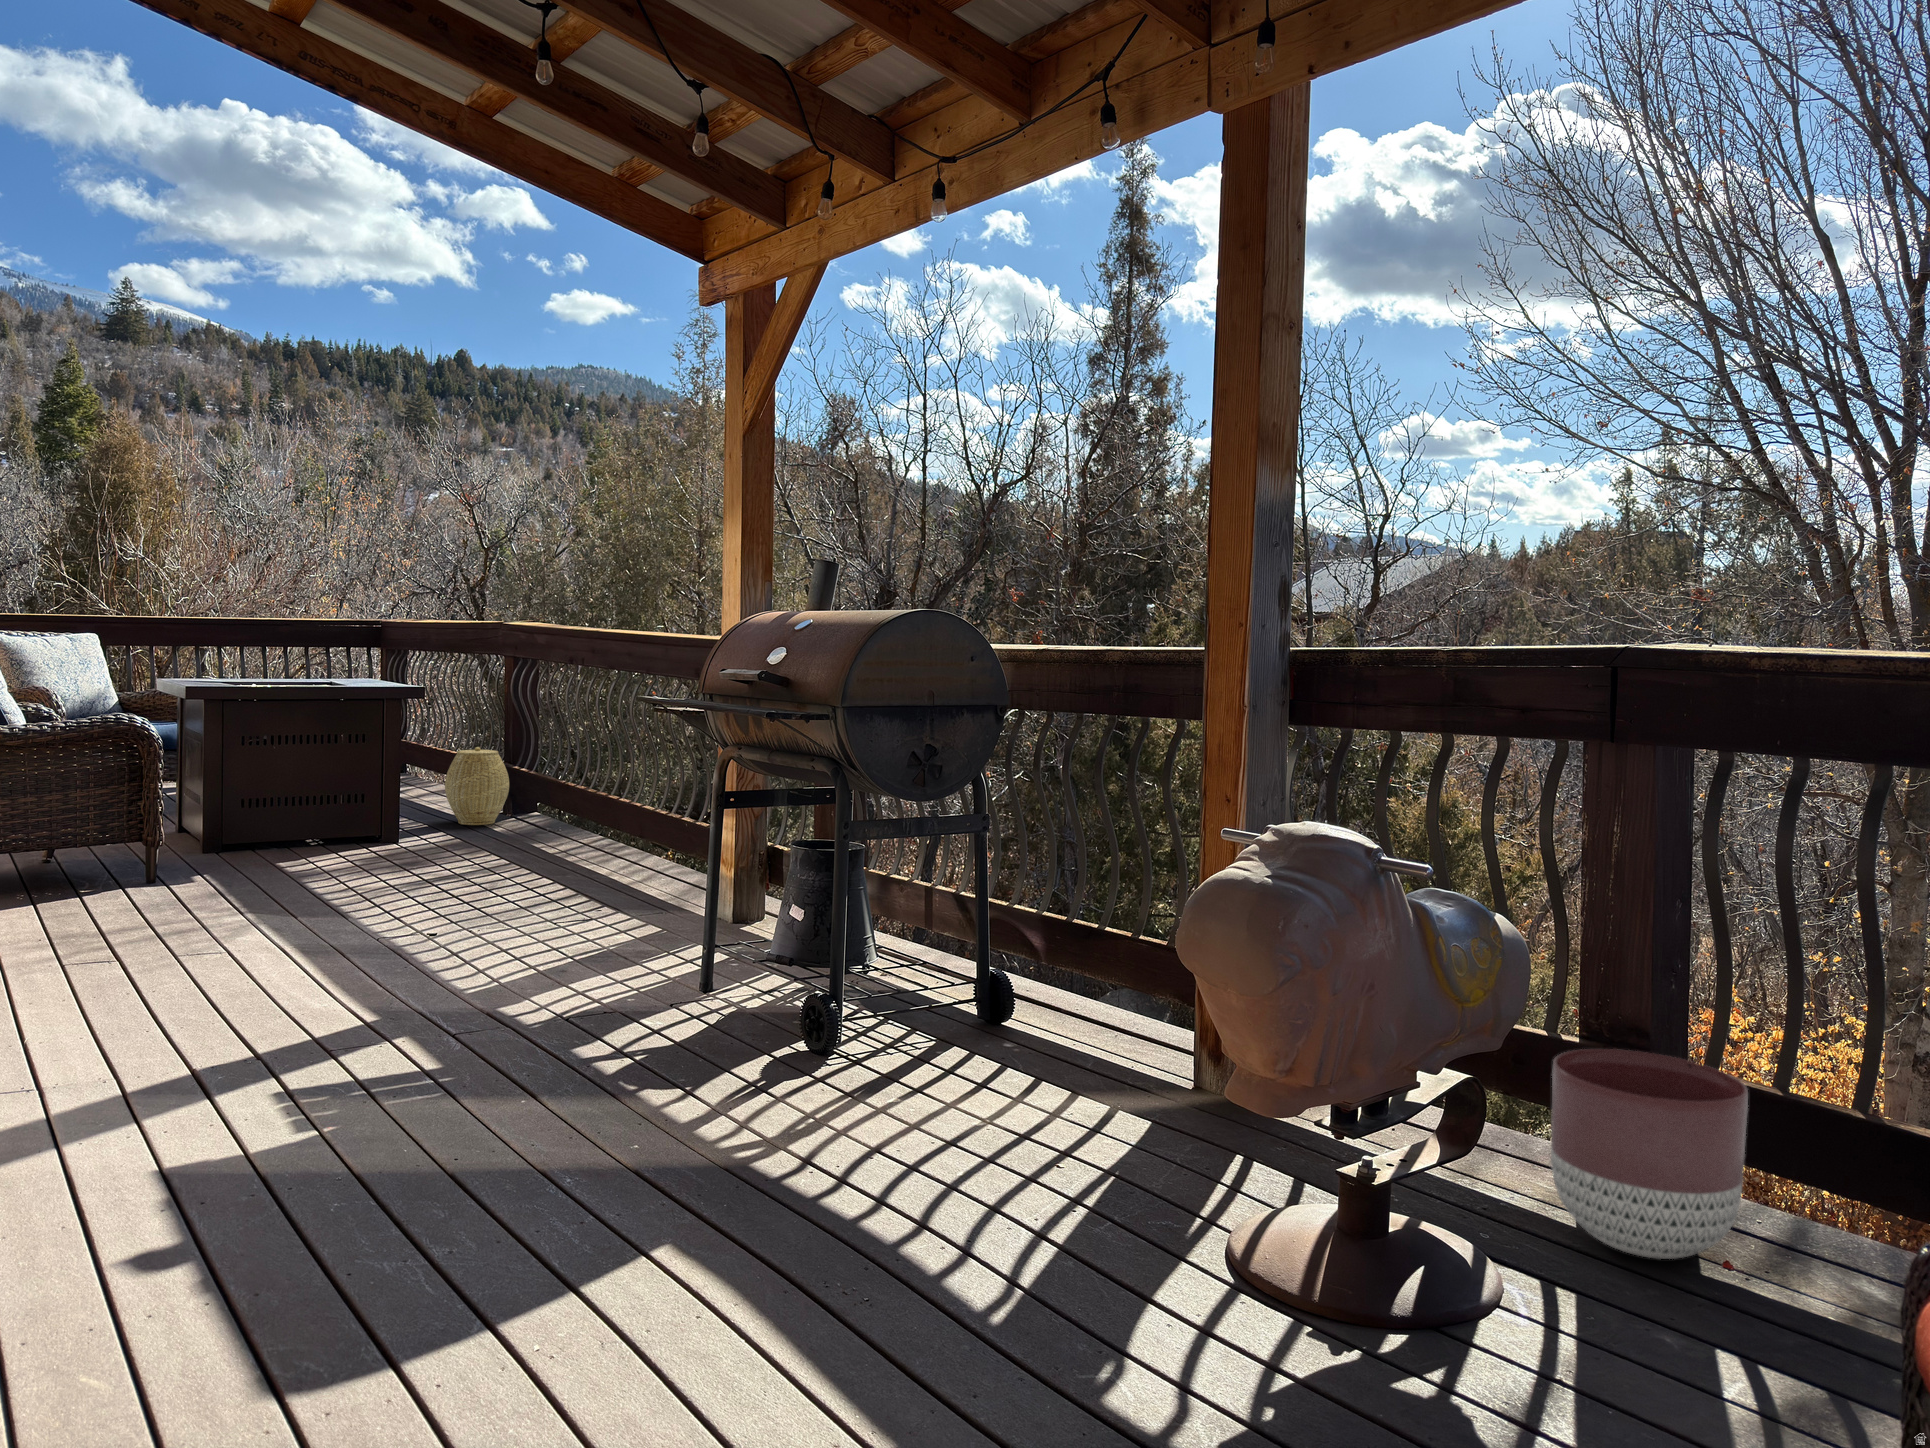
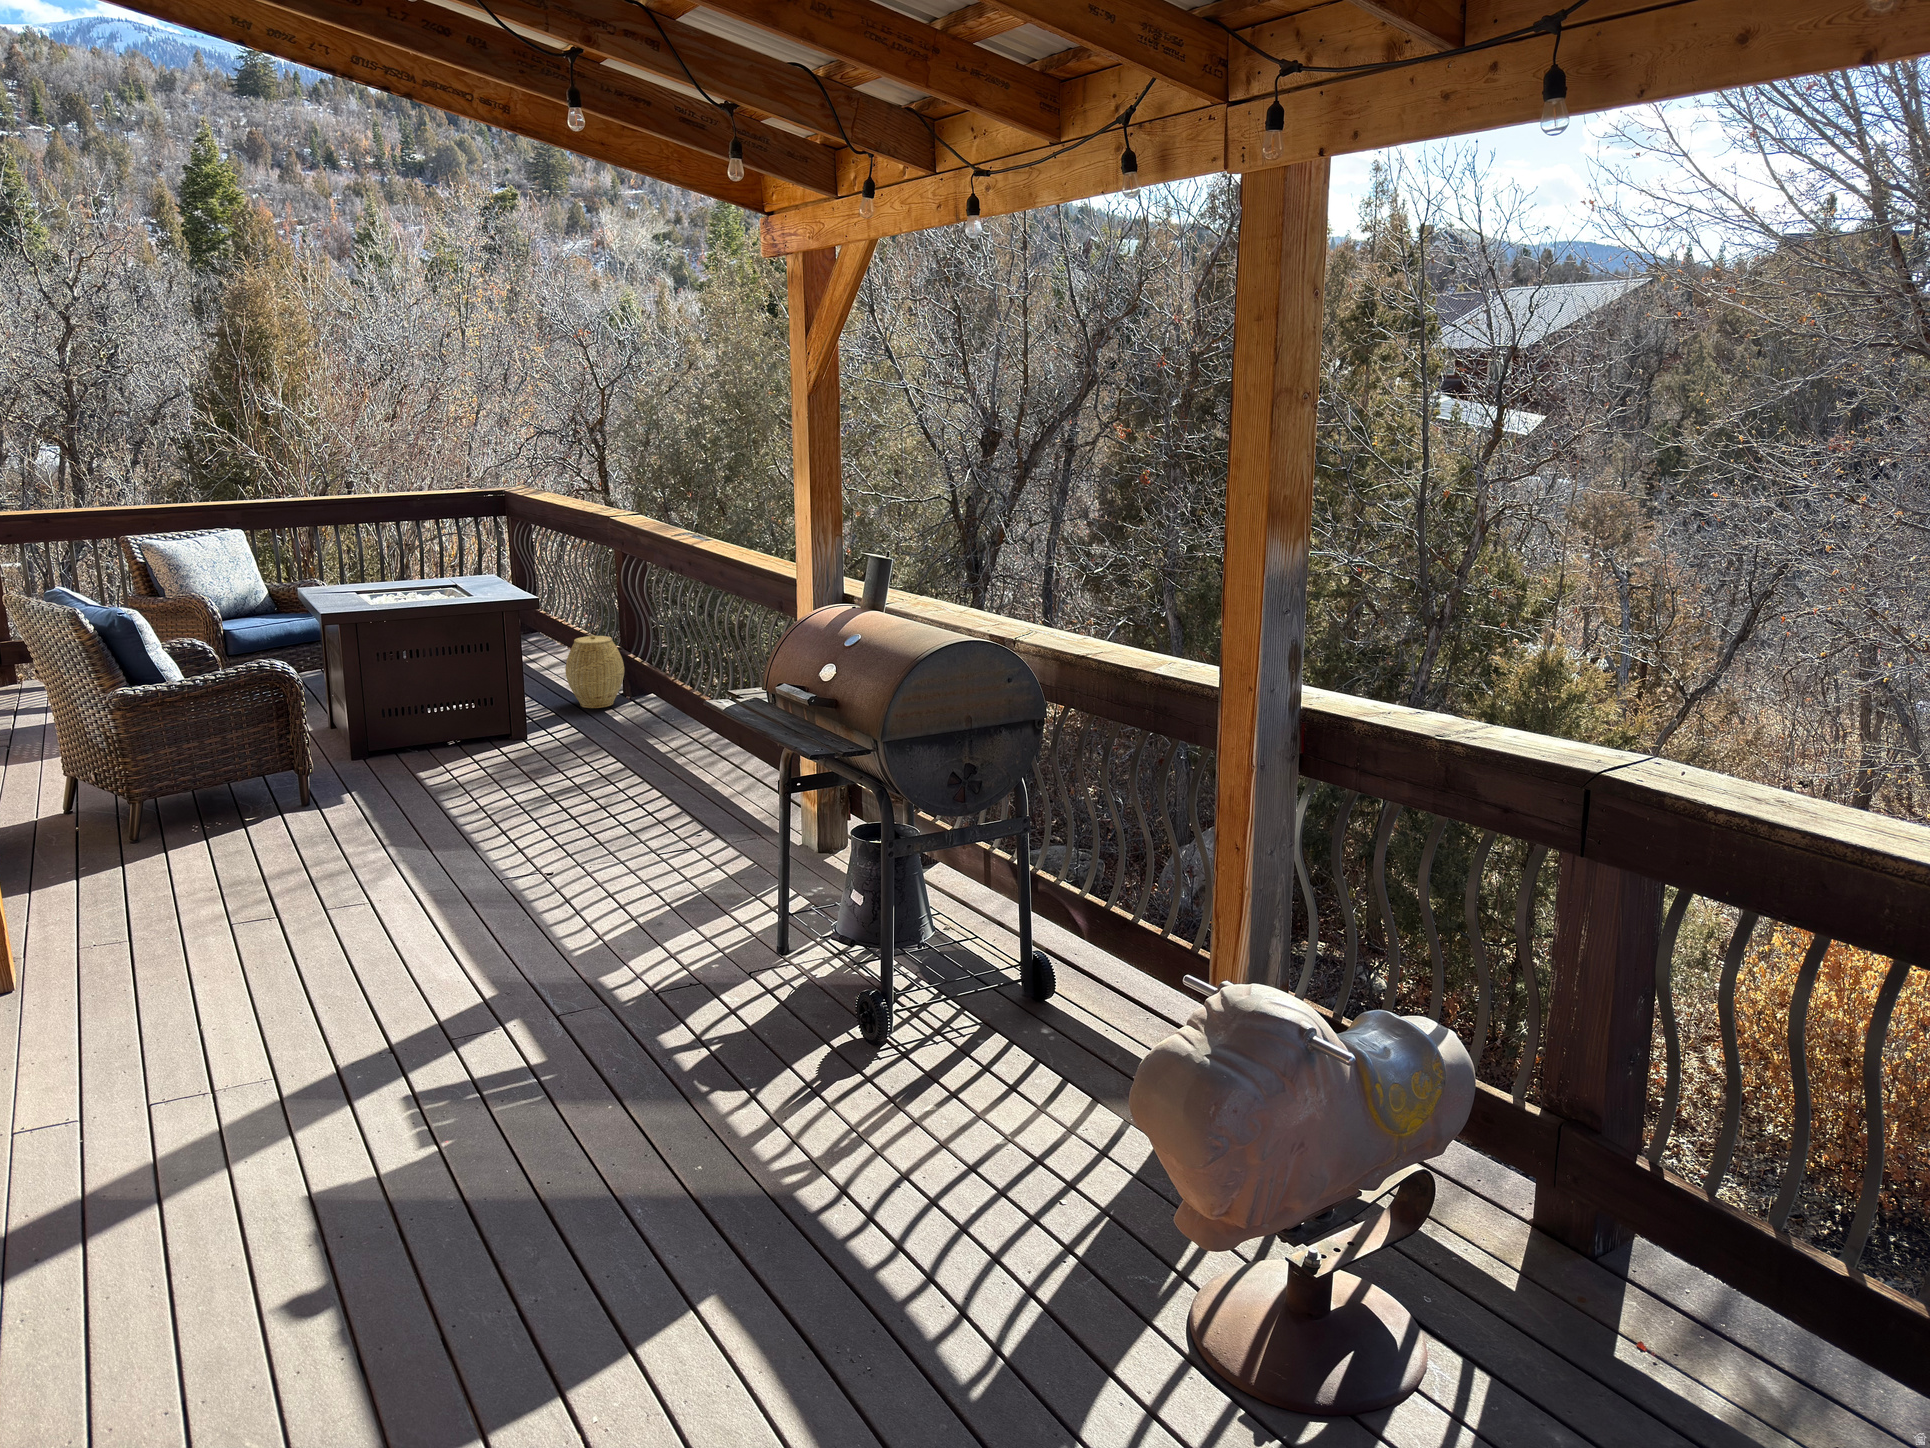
planter: present [1551,1049,1748,1259] -> none [1492,1140,1672,1345]

